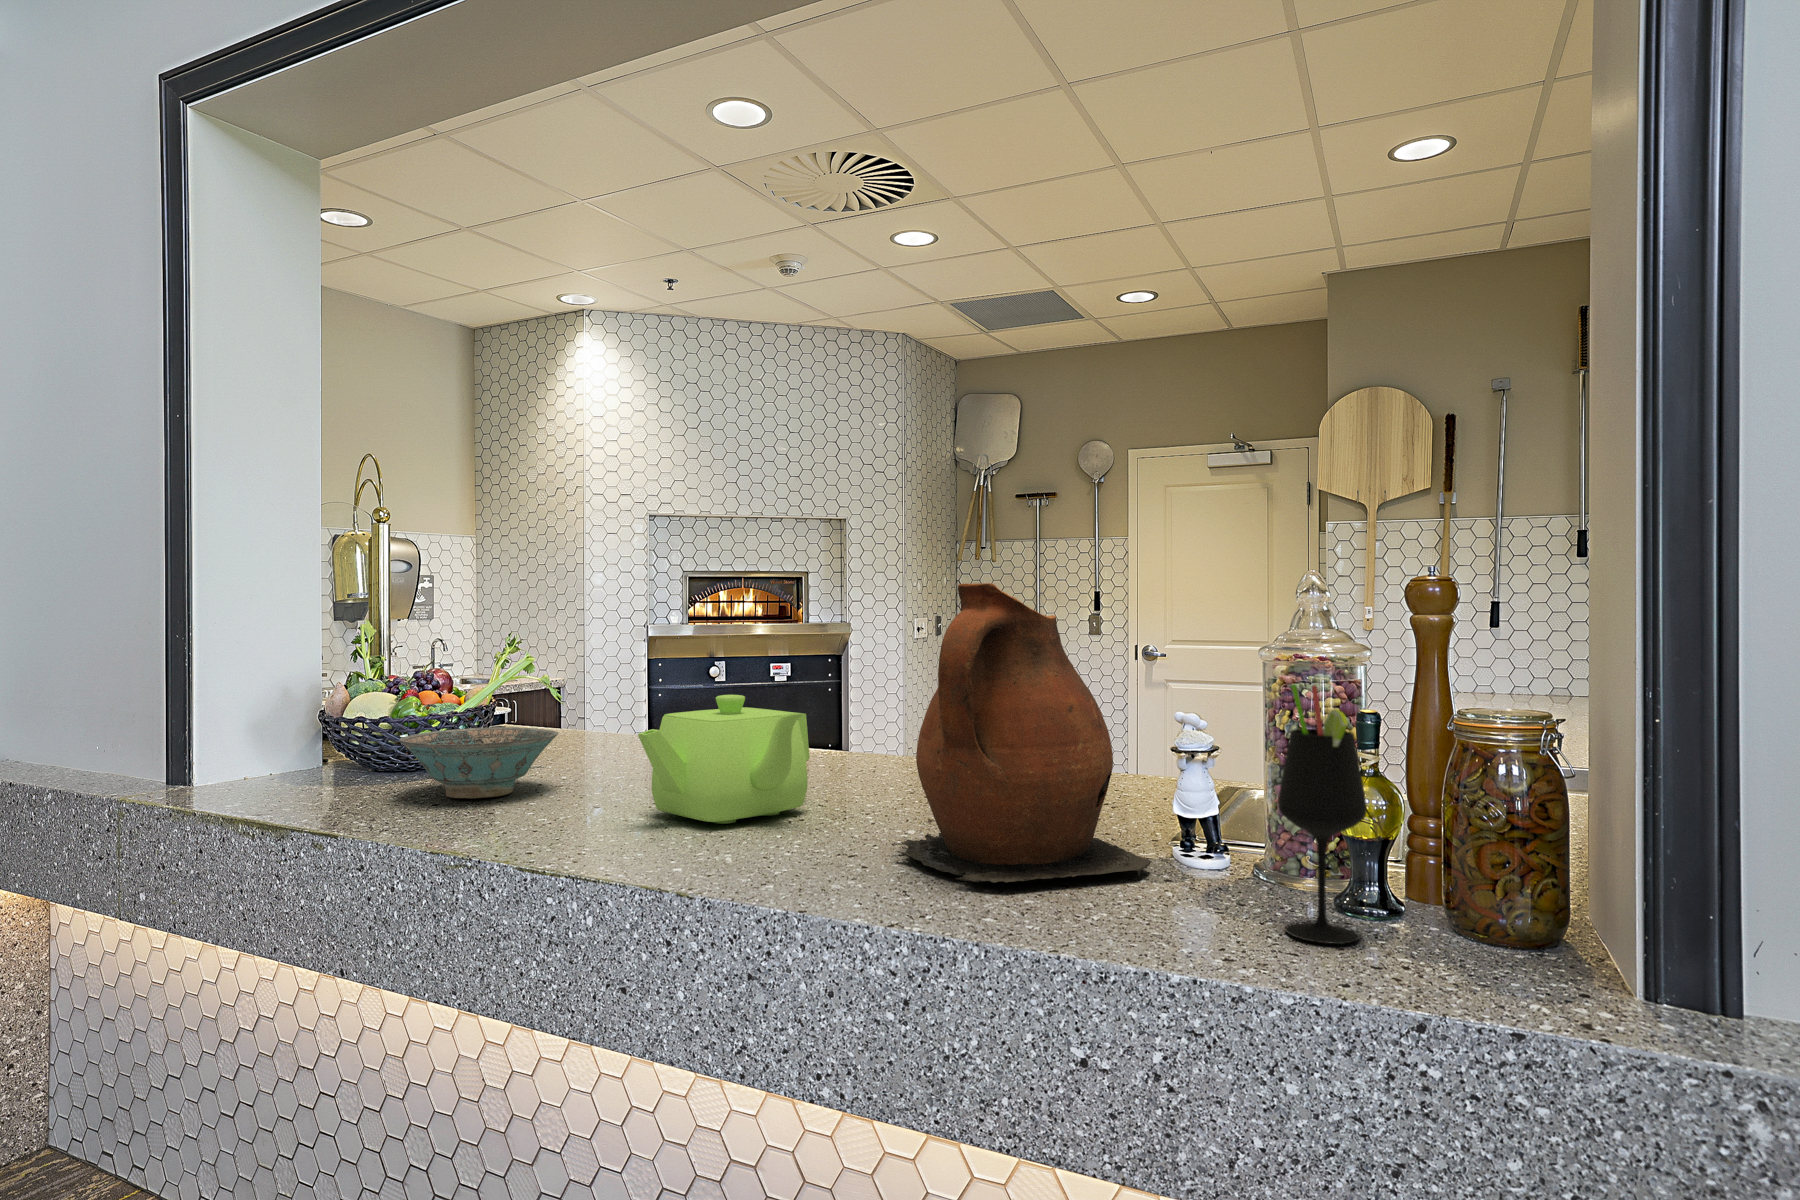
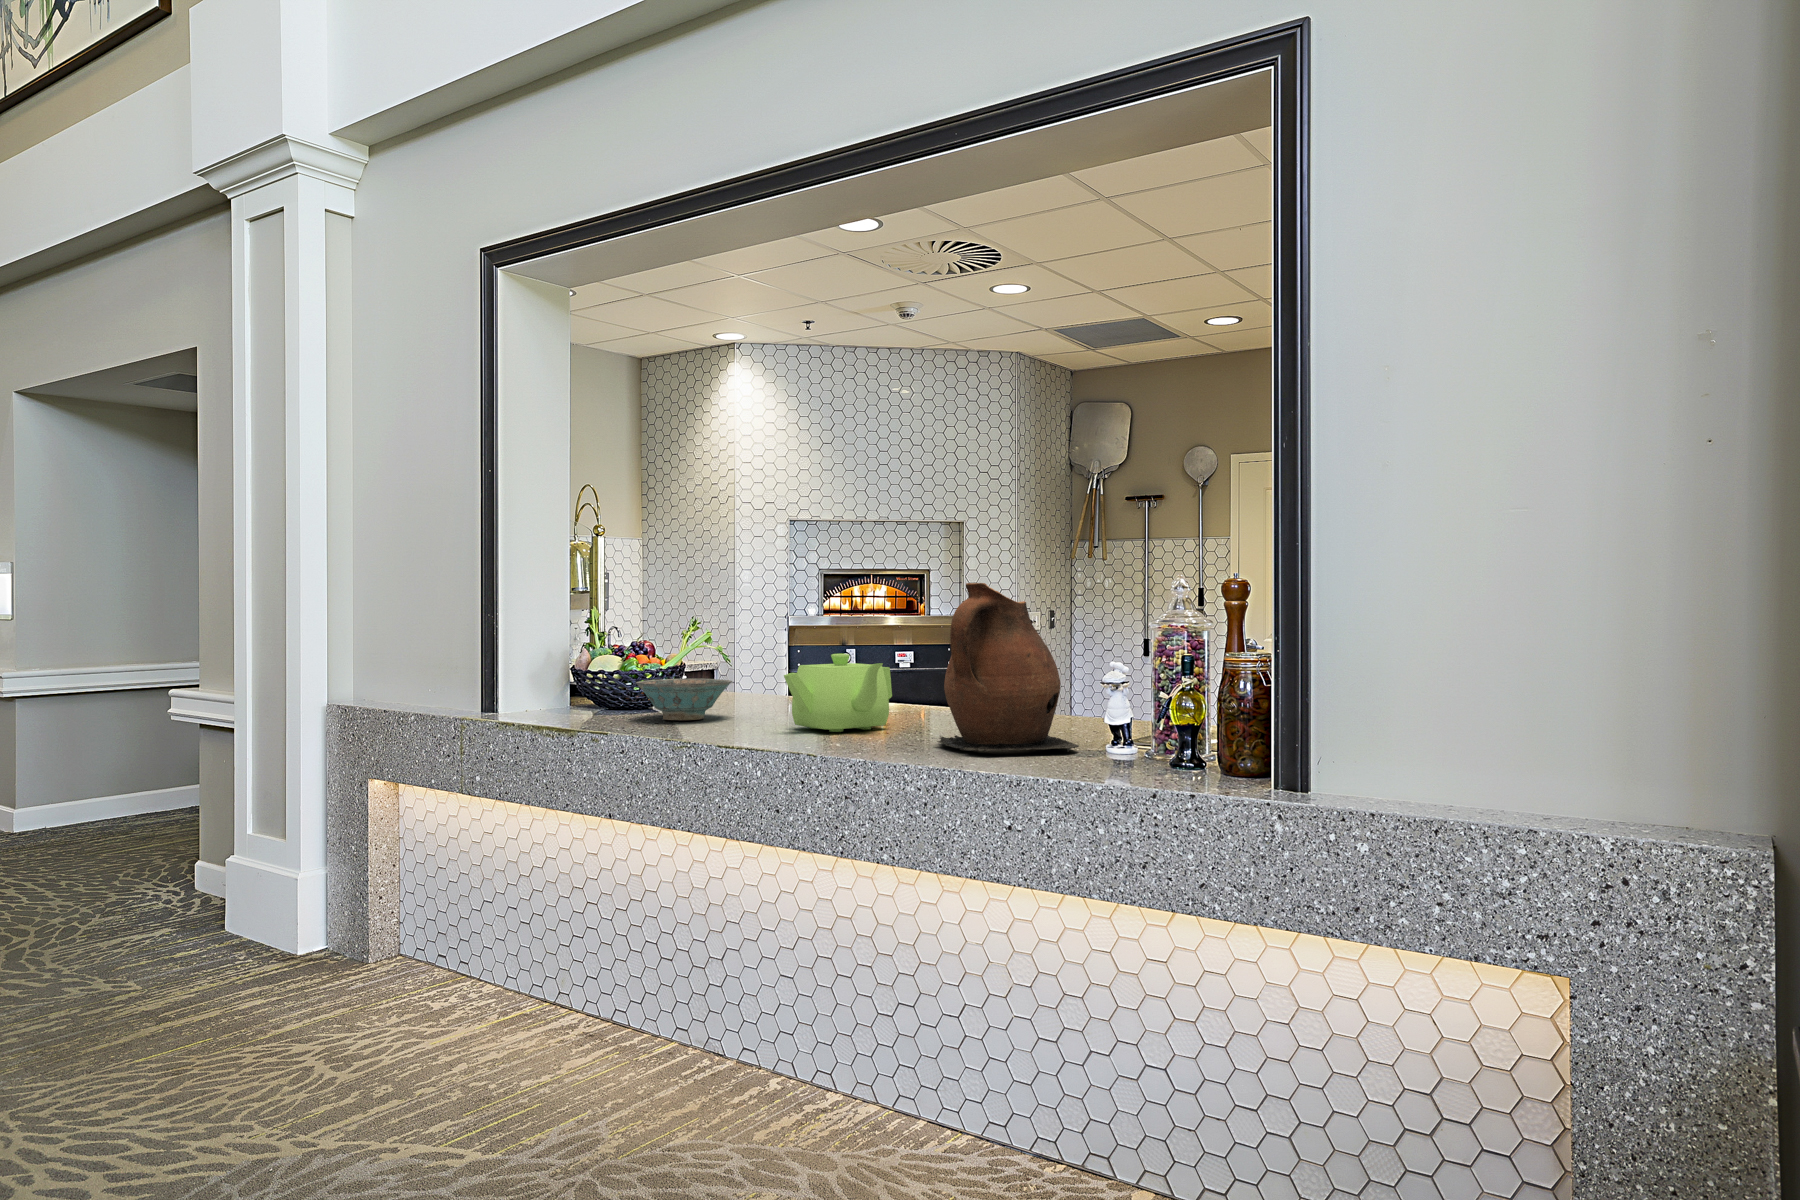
wine glass: present [1278,685,1367,944] -> none [1122,636,1166,773]

